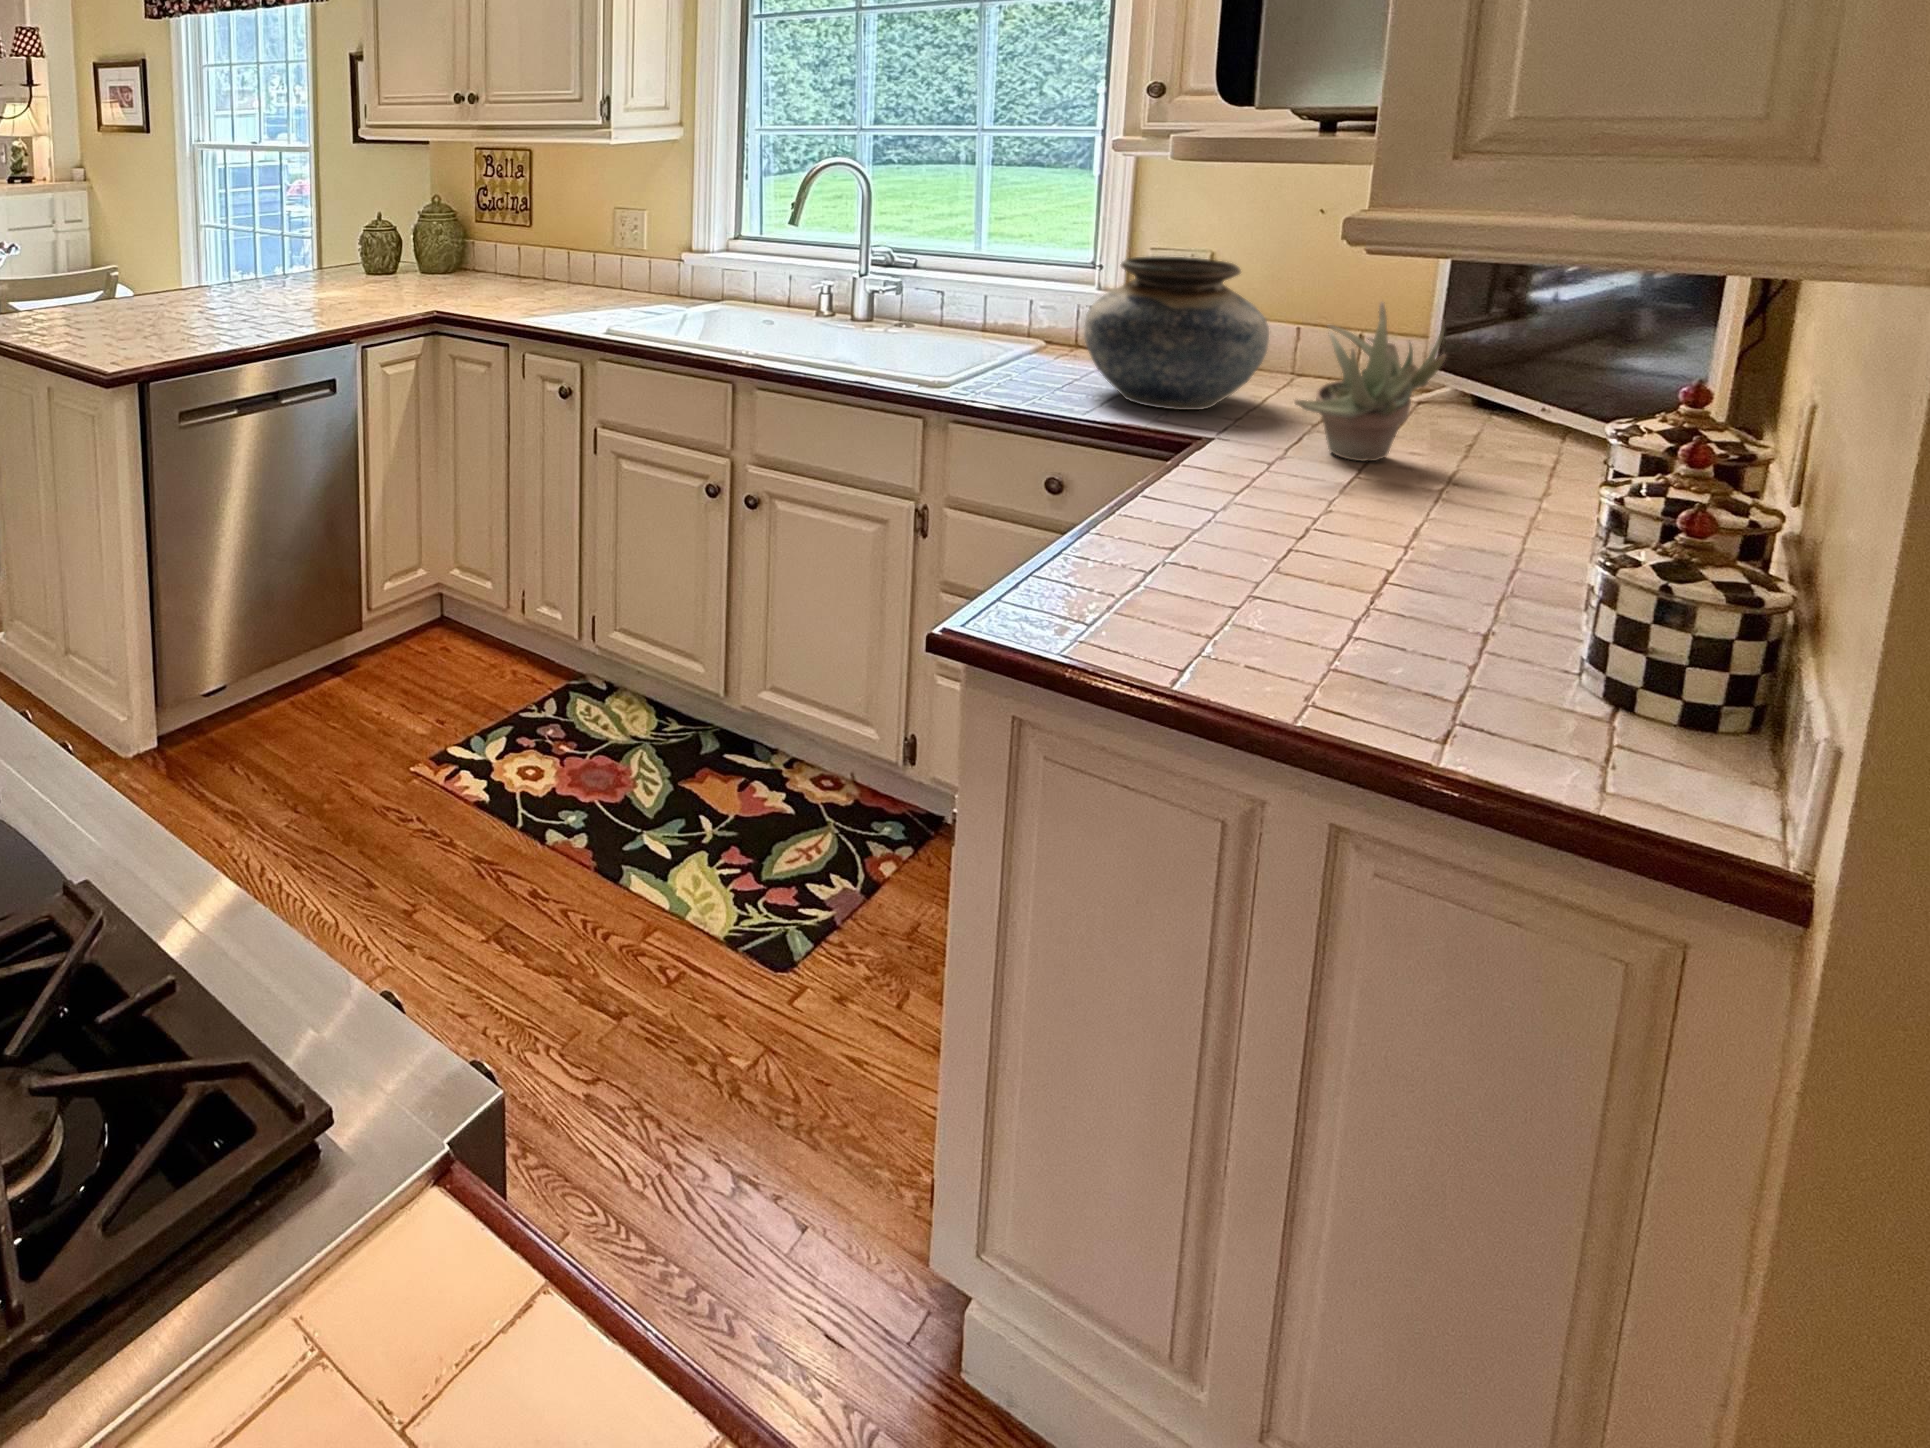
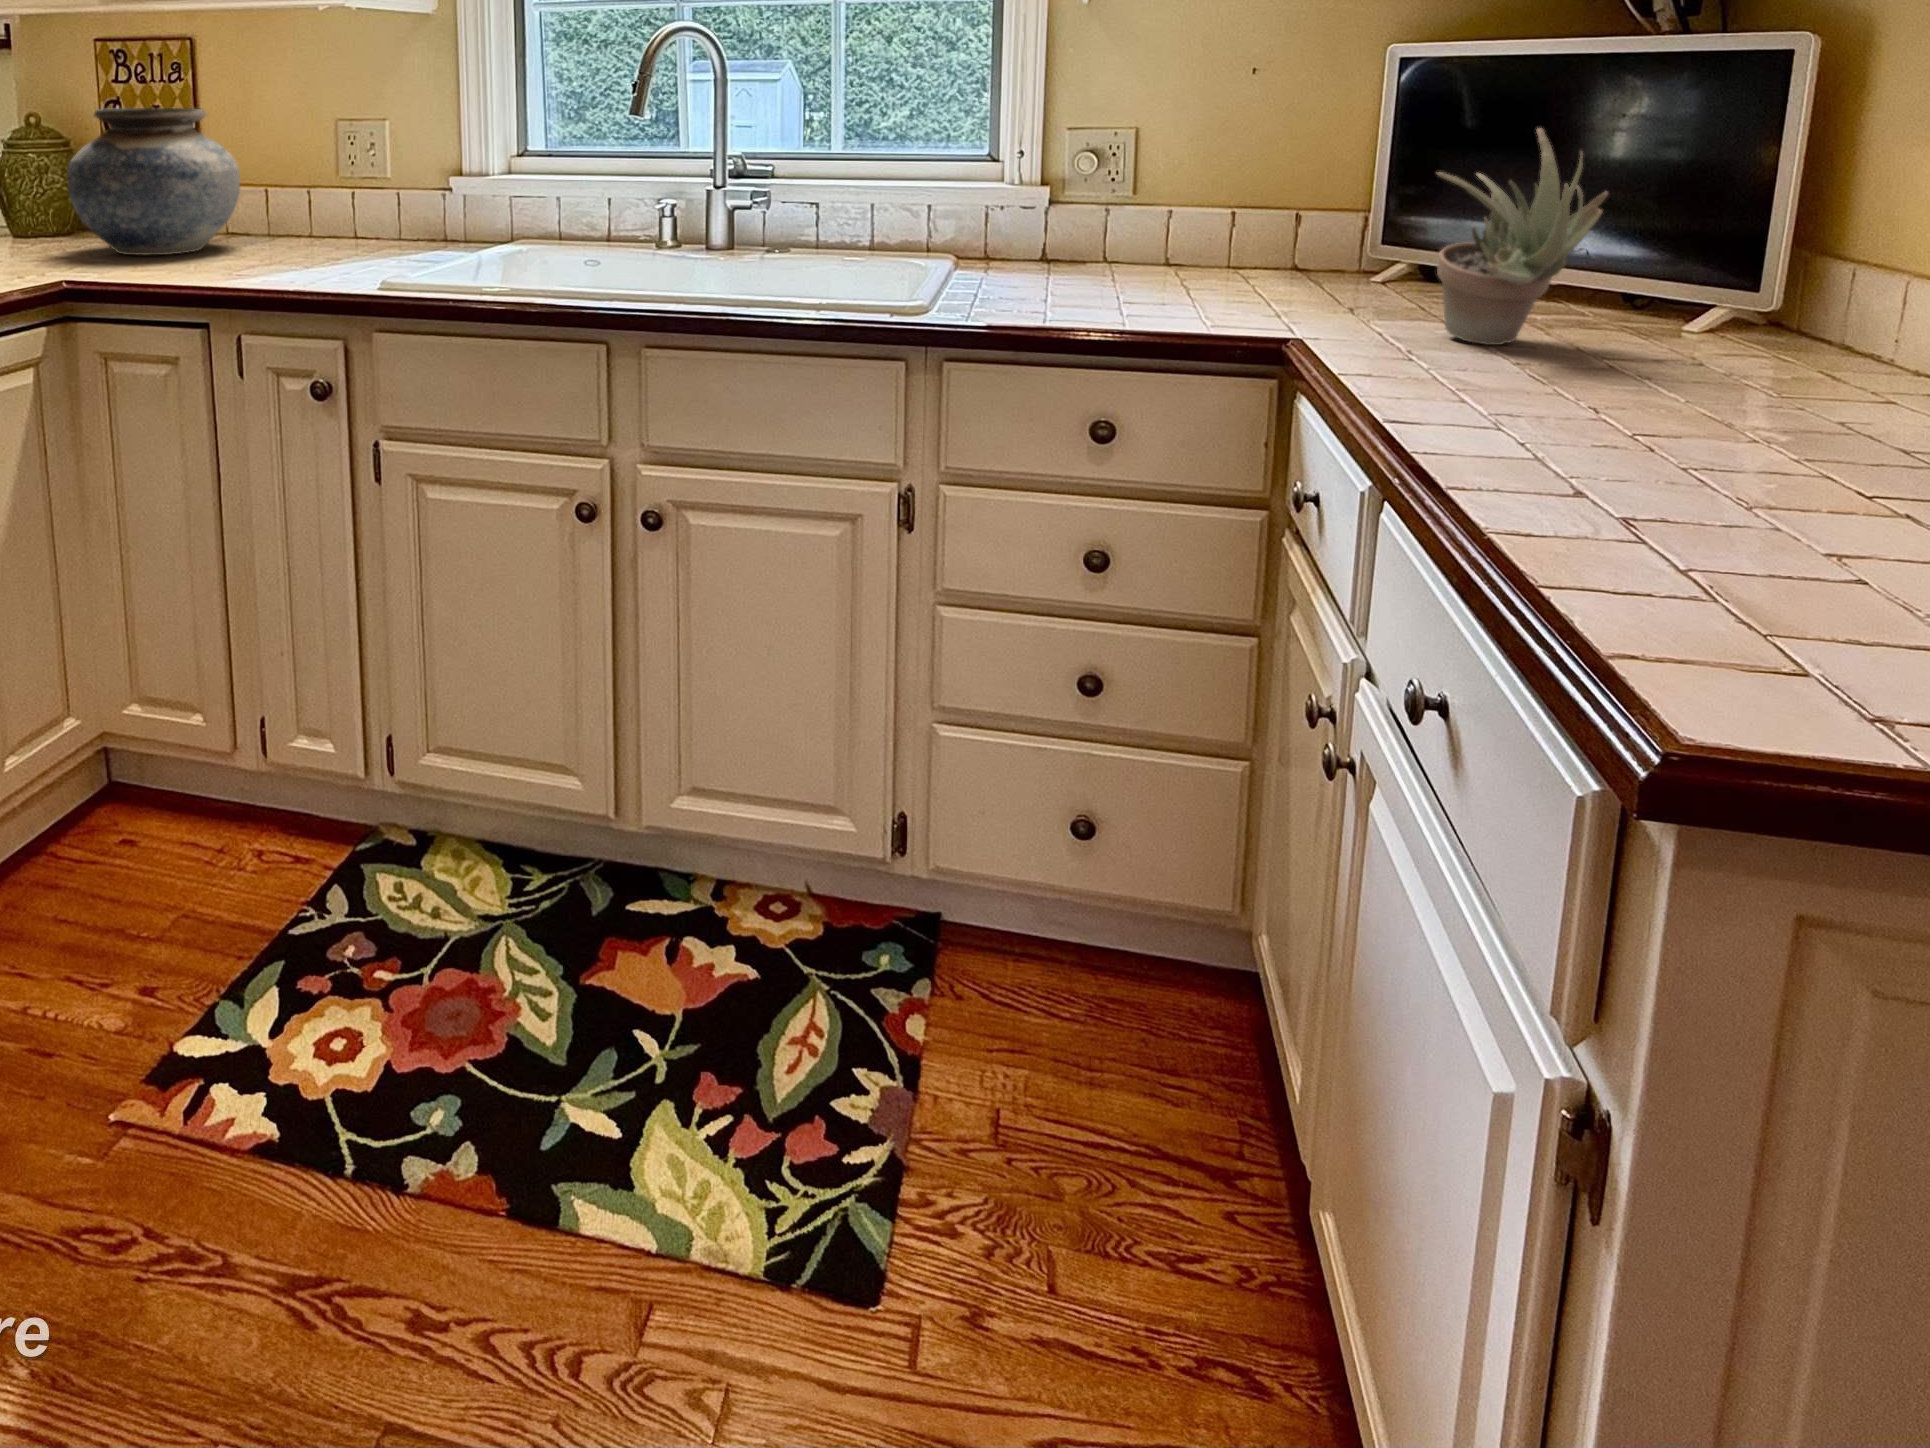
vase: present [1084,256,1269,410] -> present [67,108,240,255]

